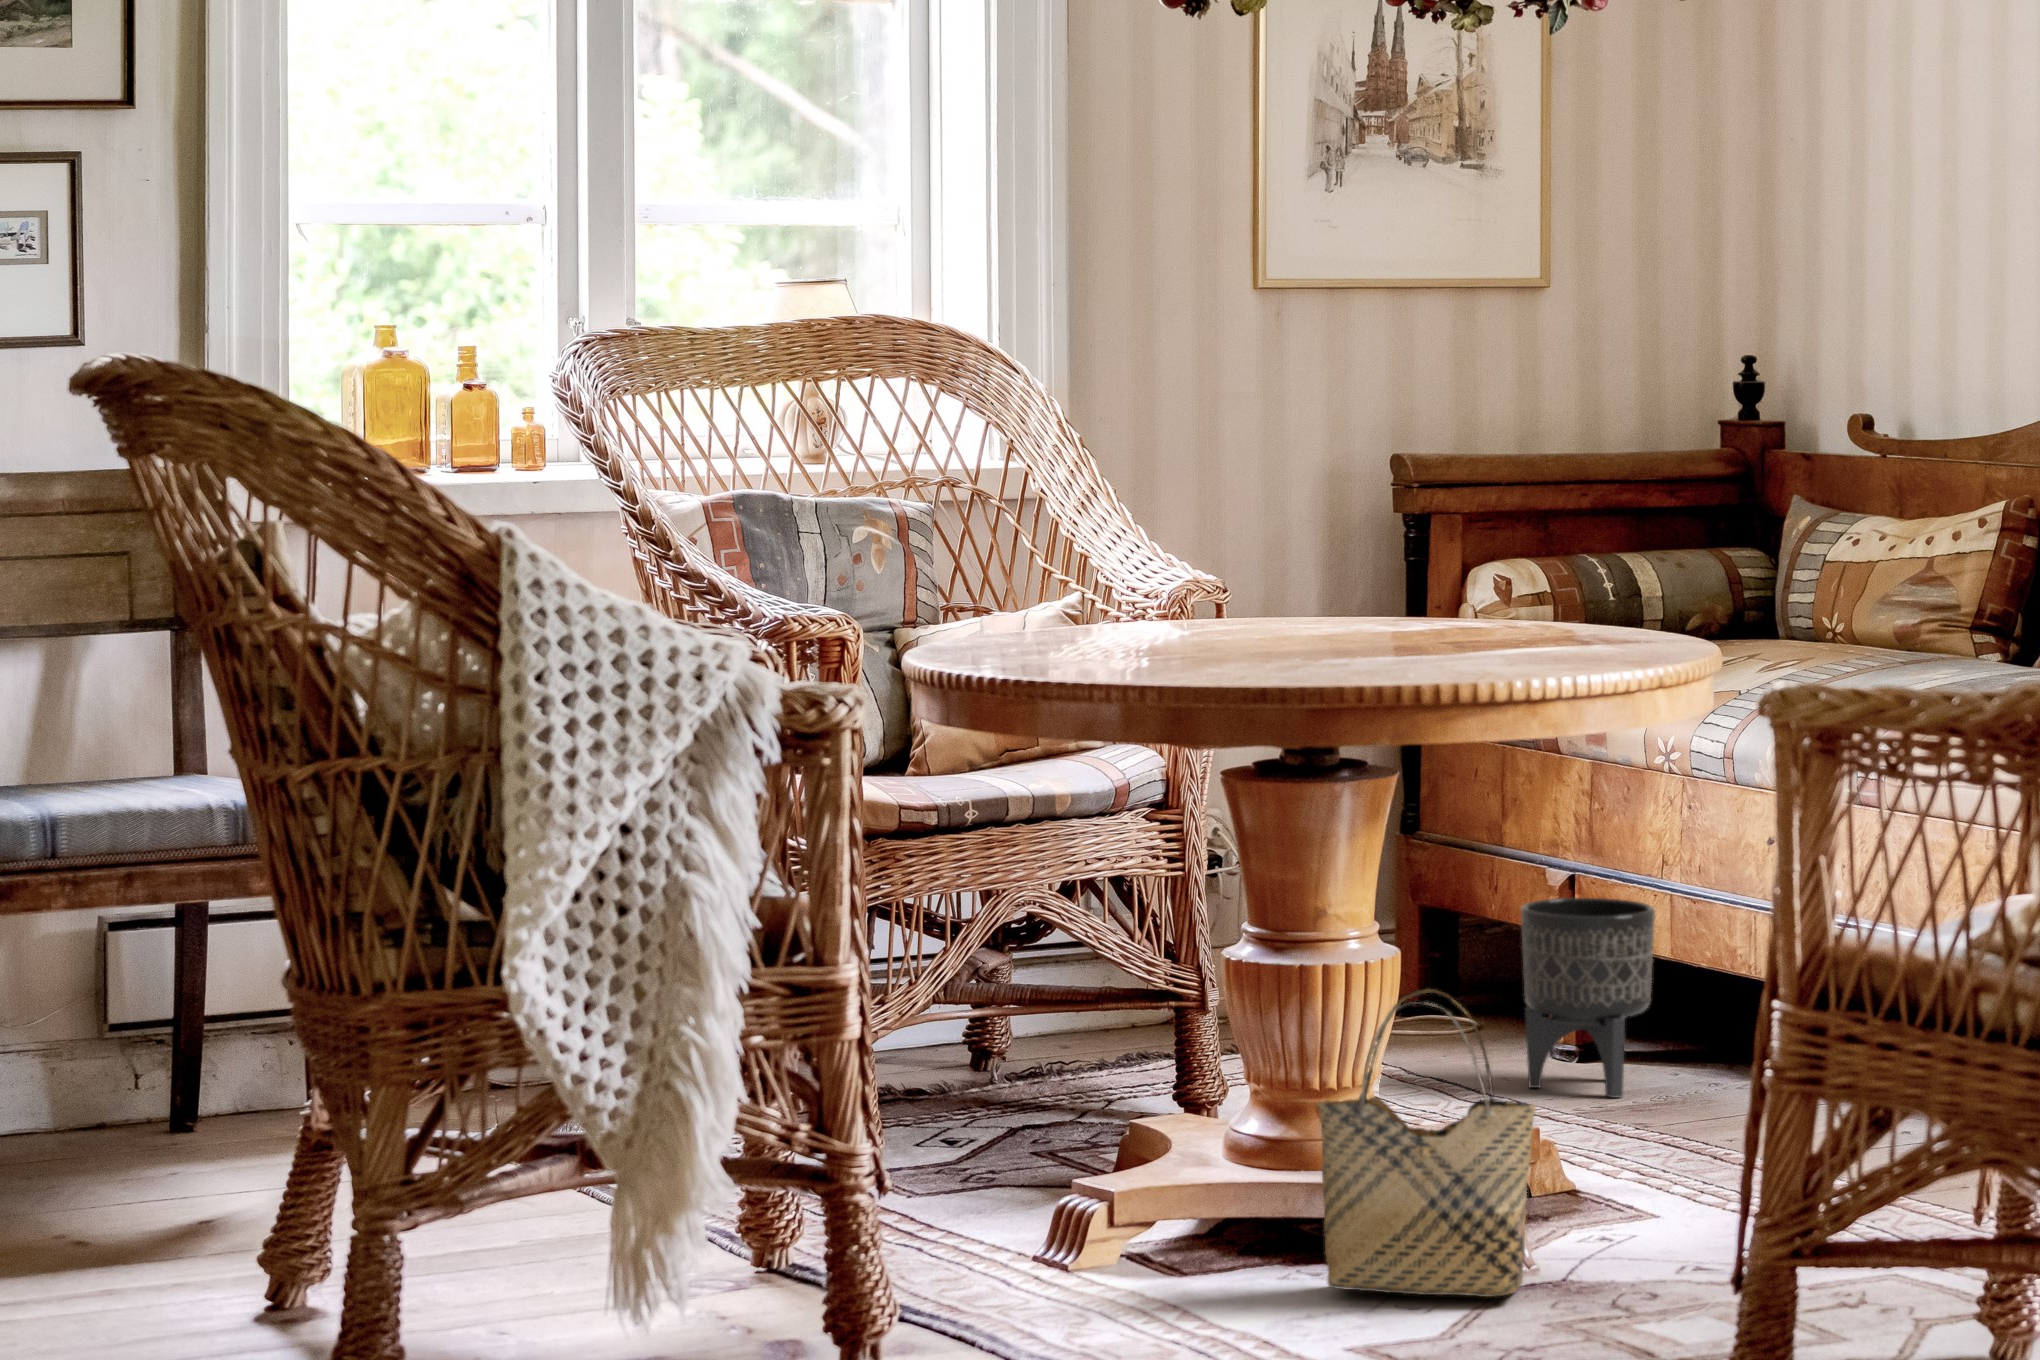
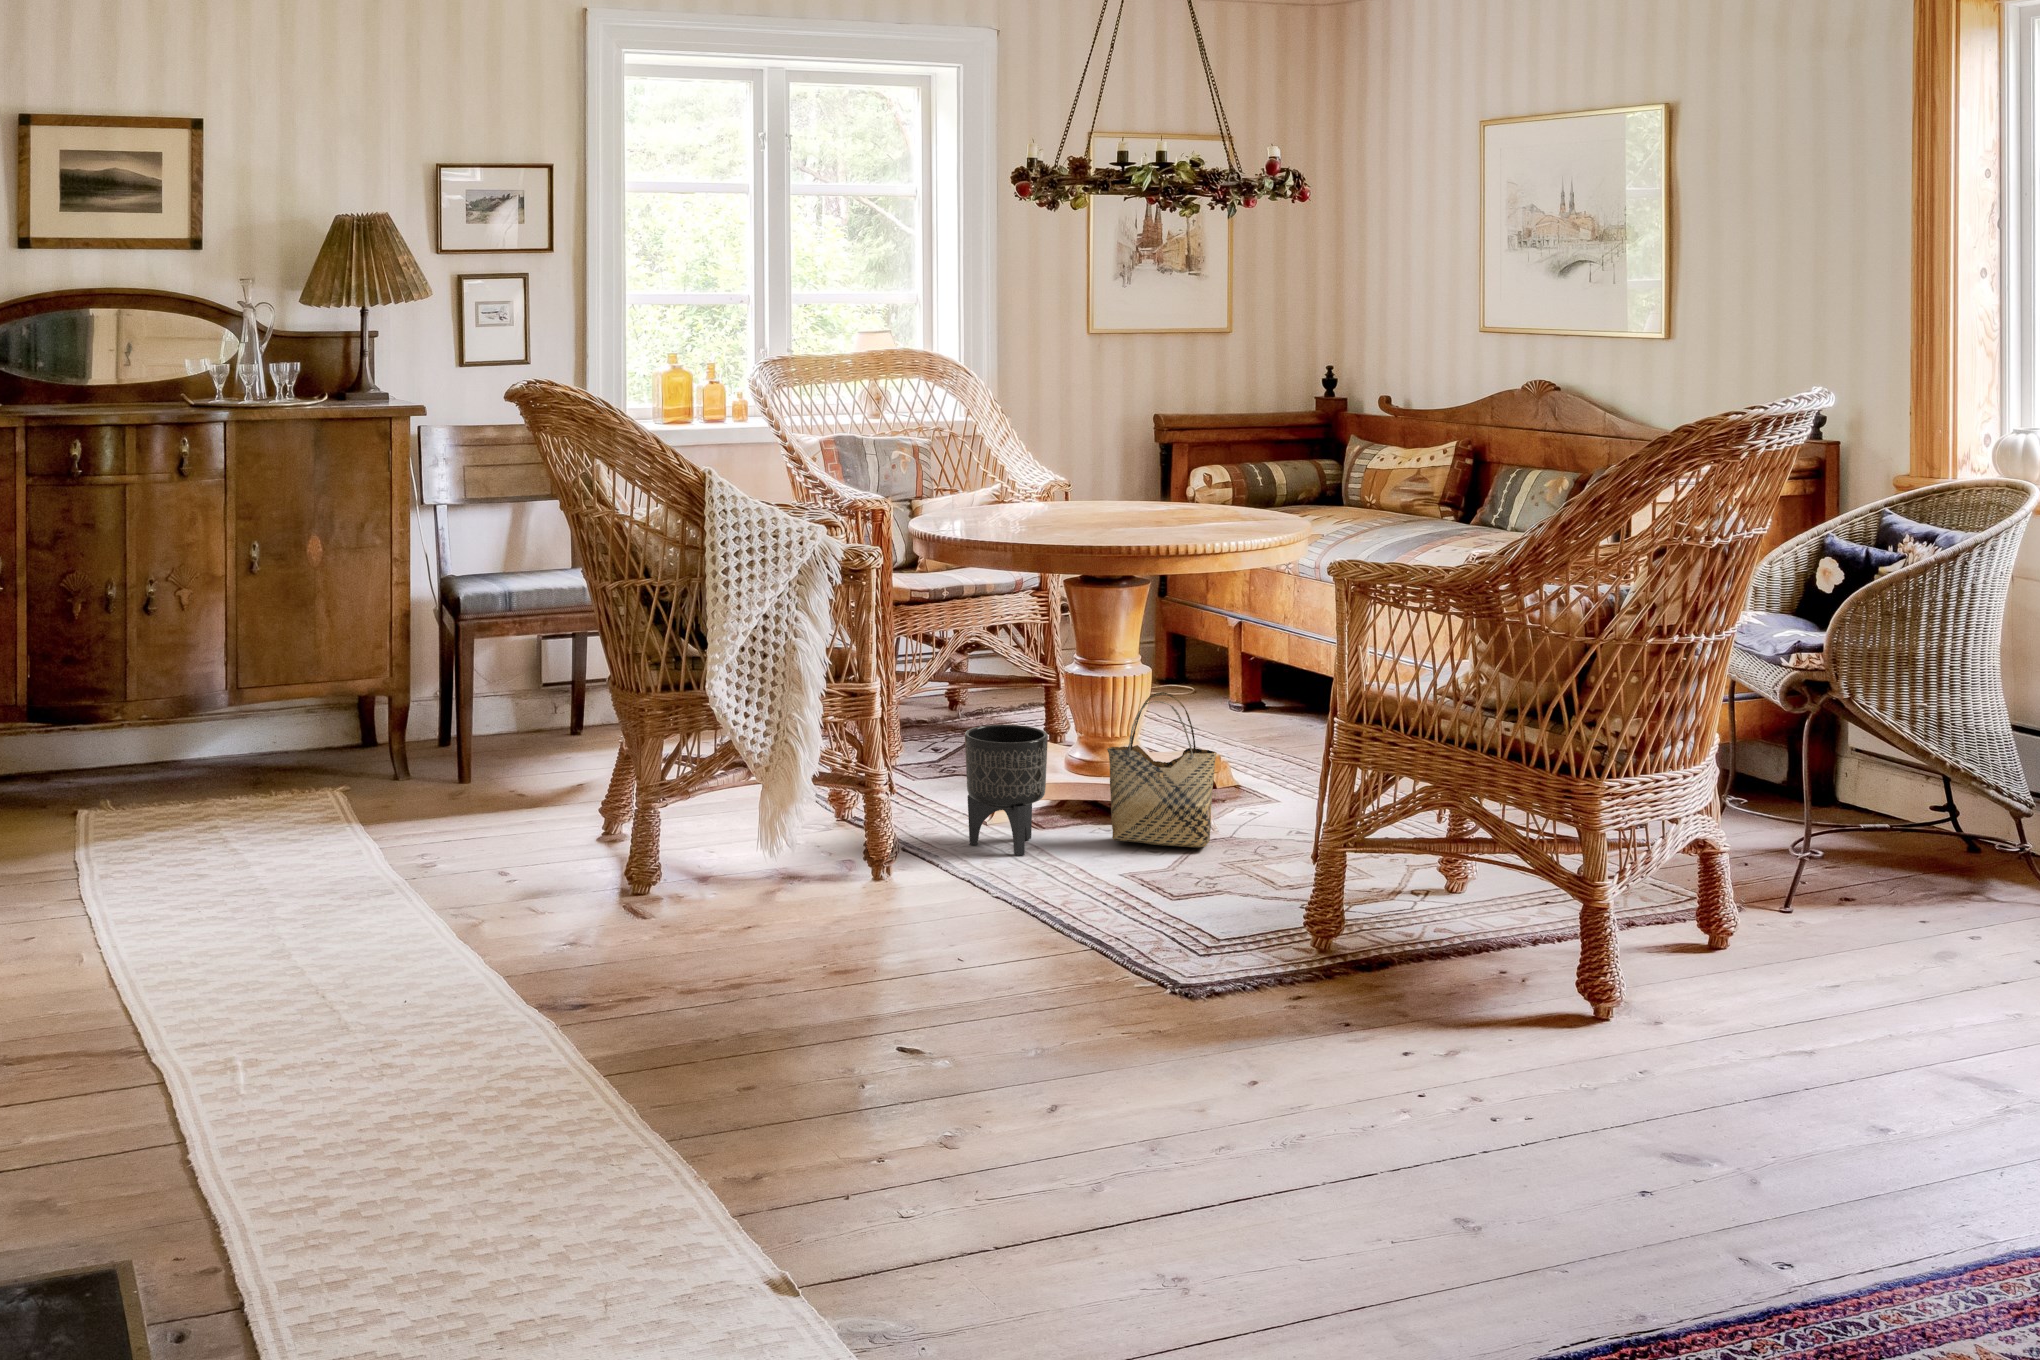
planter: present [1521,898,1655,1098] -> present [965,725,1048,856]

